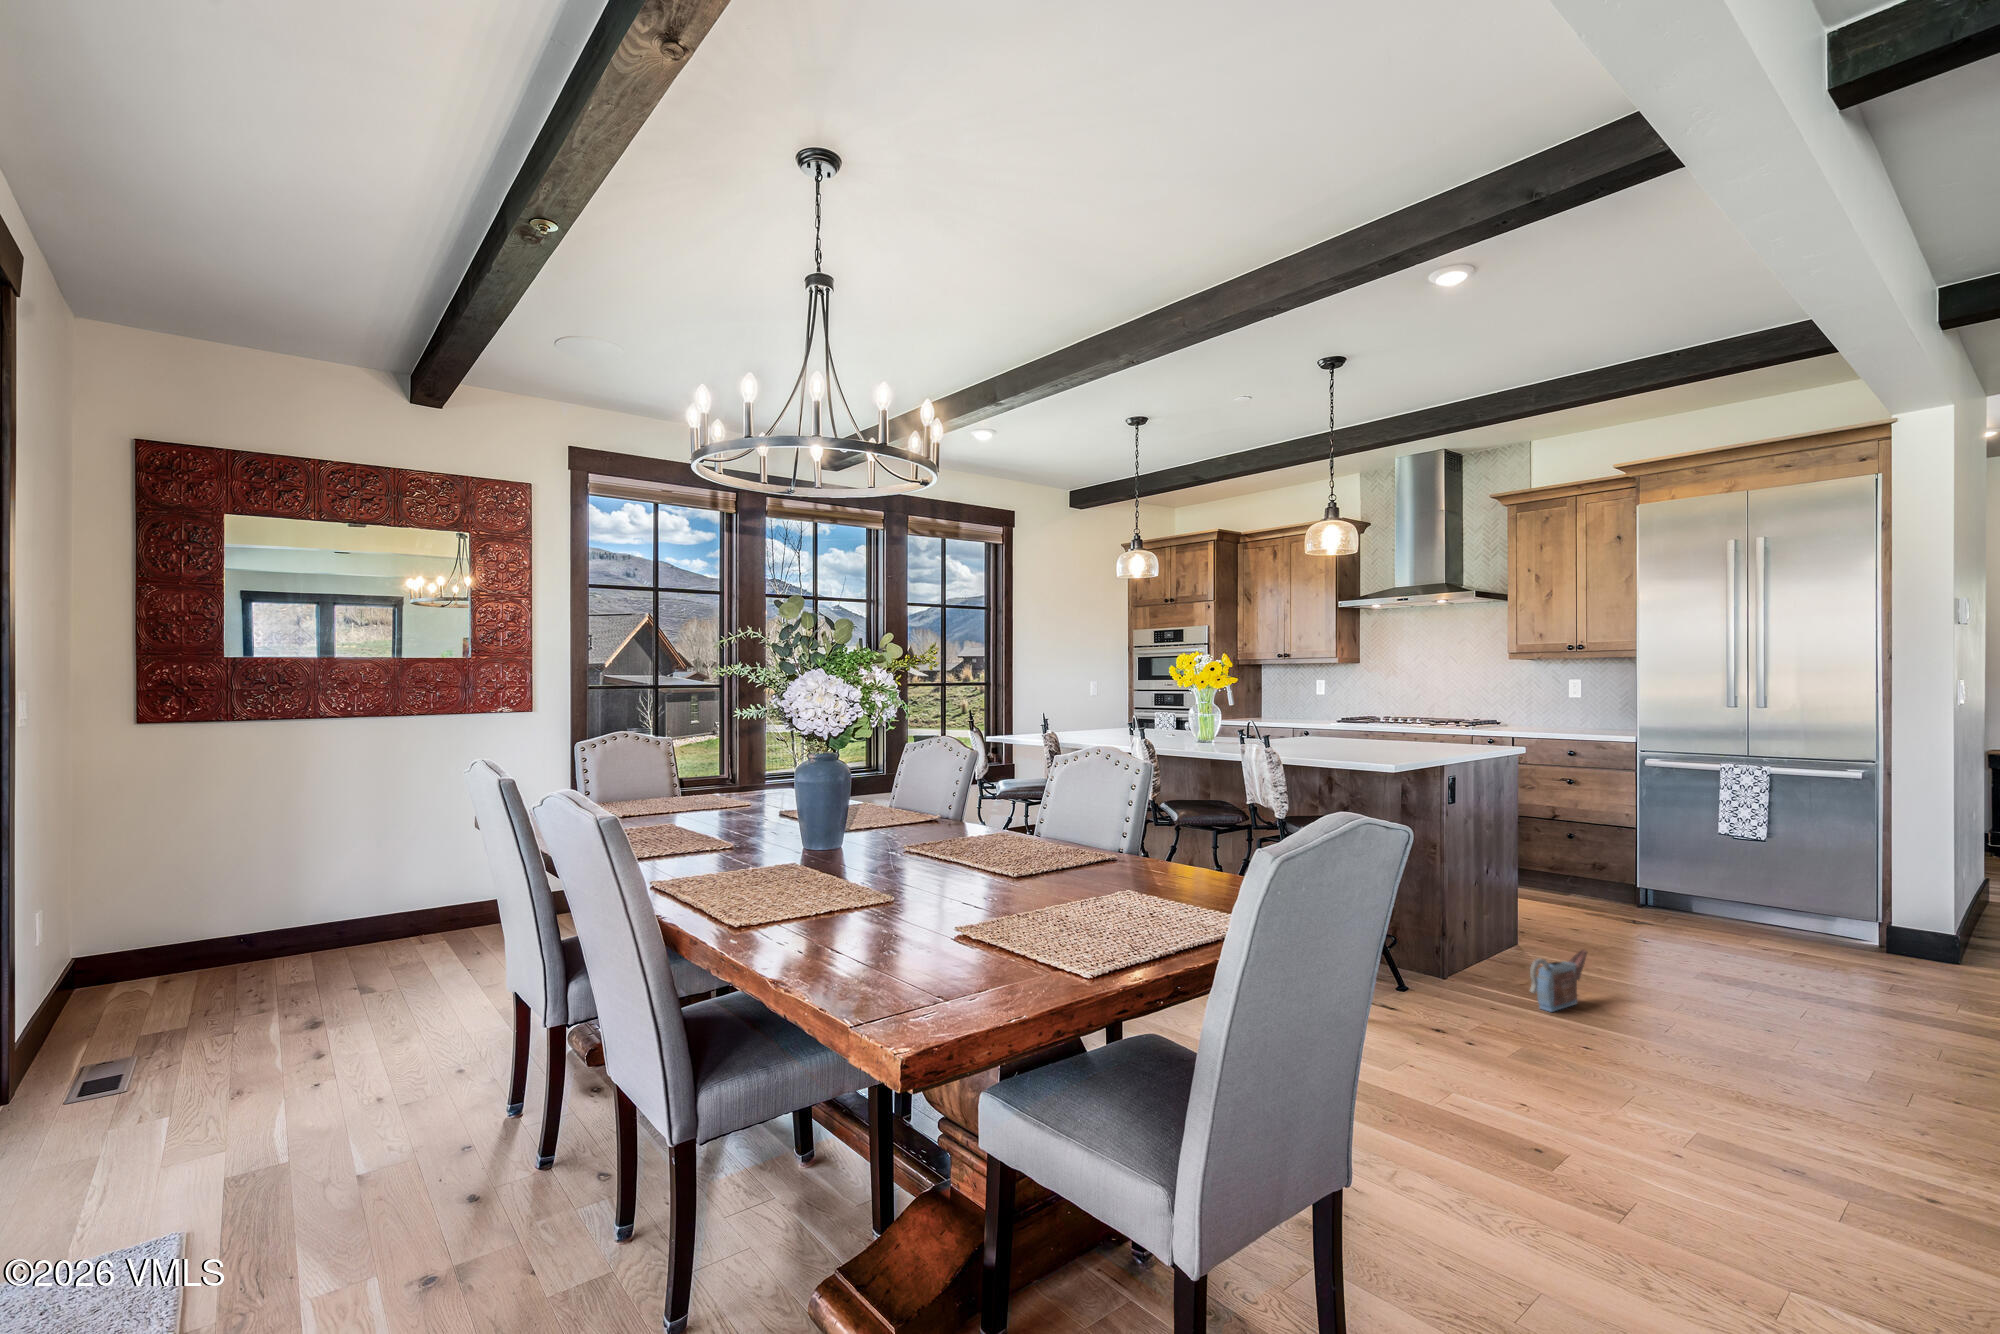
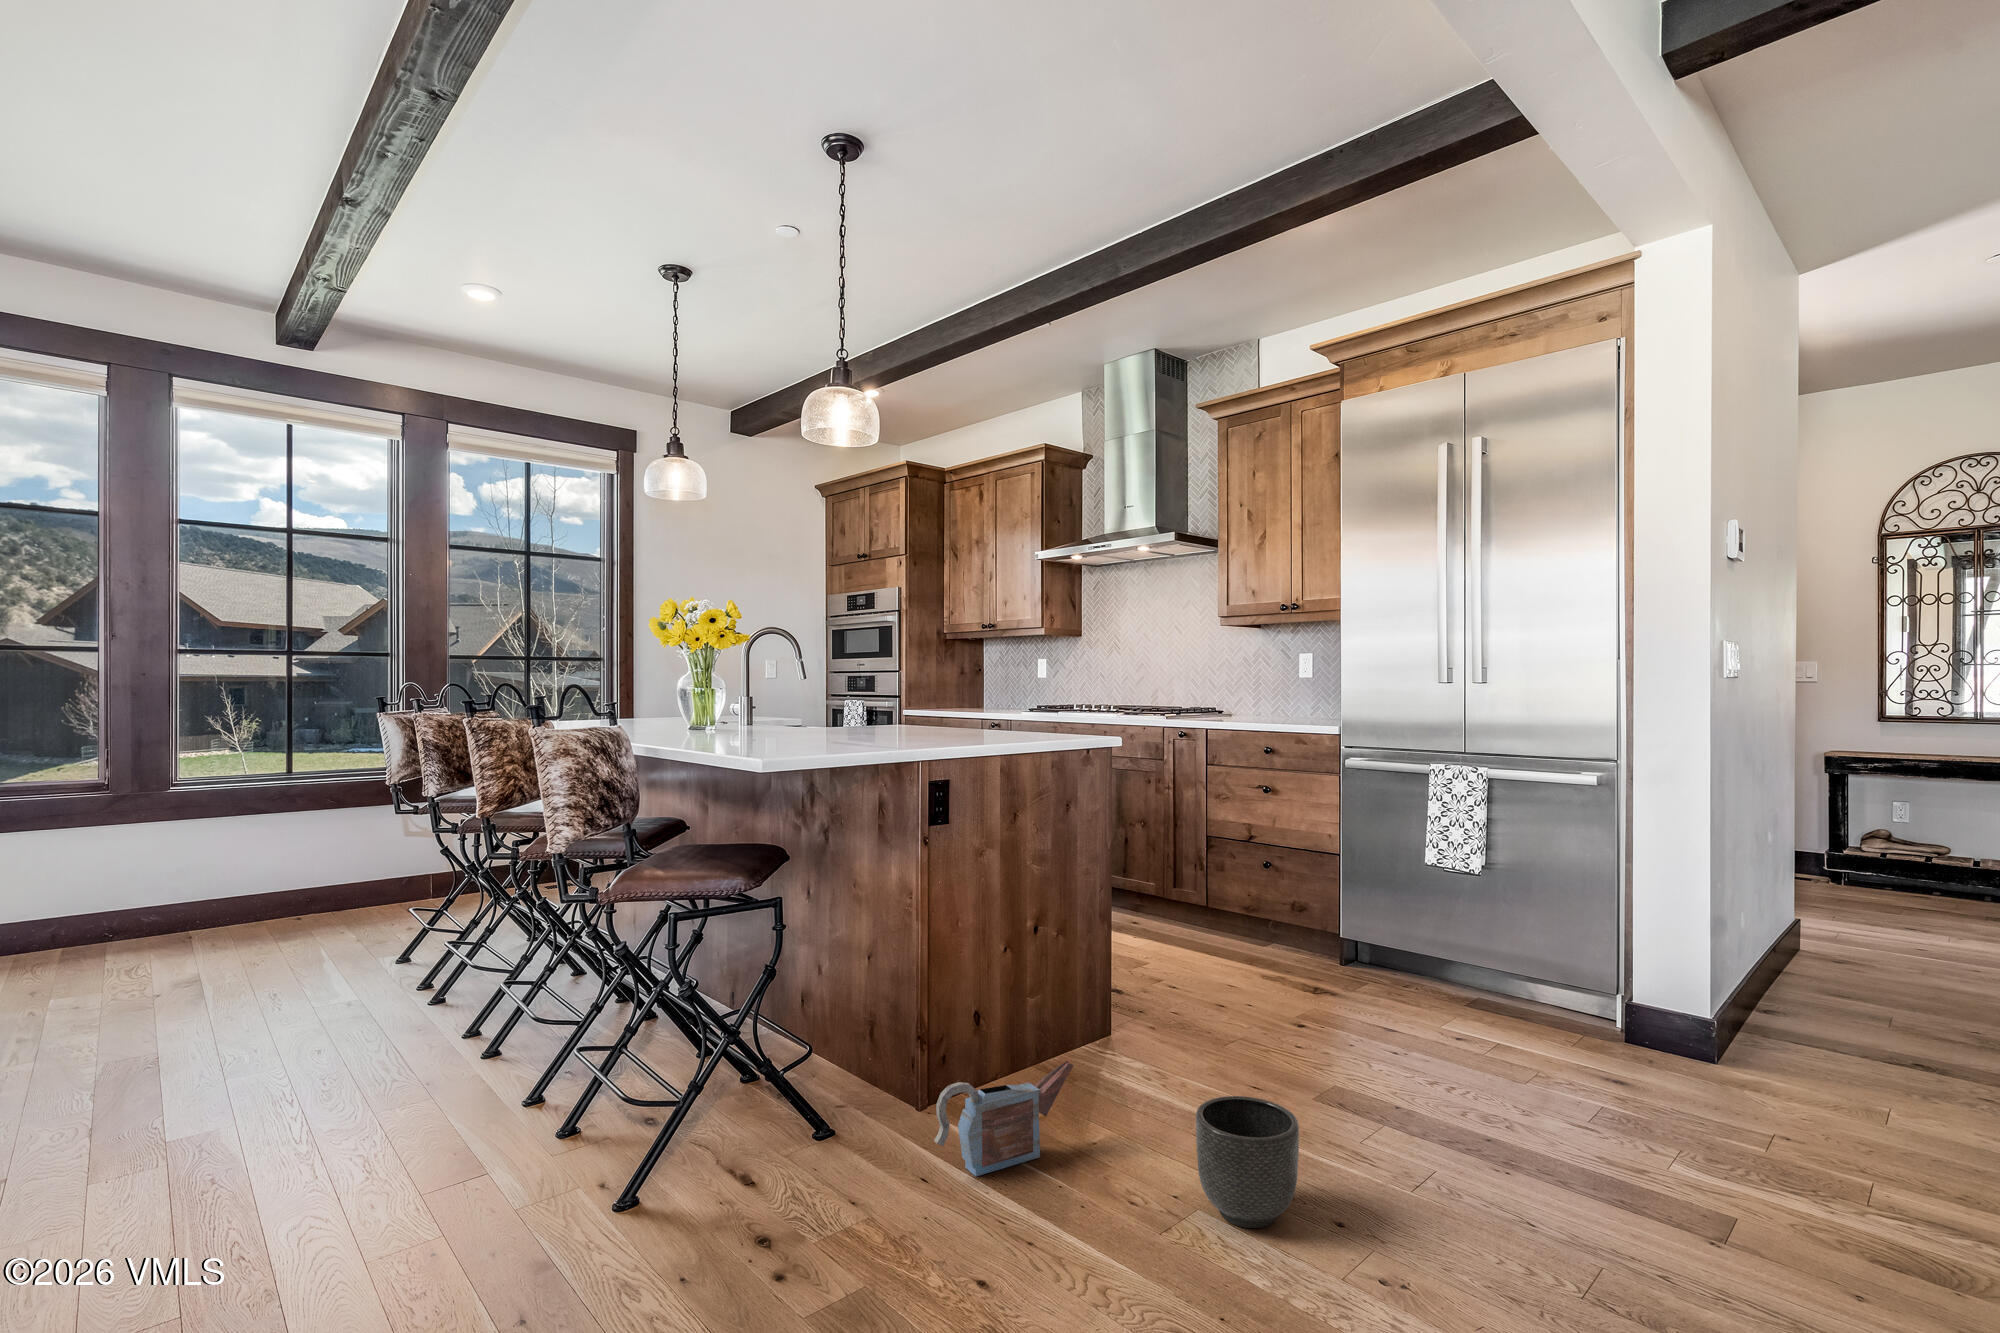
planter: none [1696,963,1767,1032] -> present [1196,1096,1299,1228]

